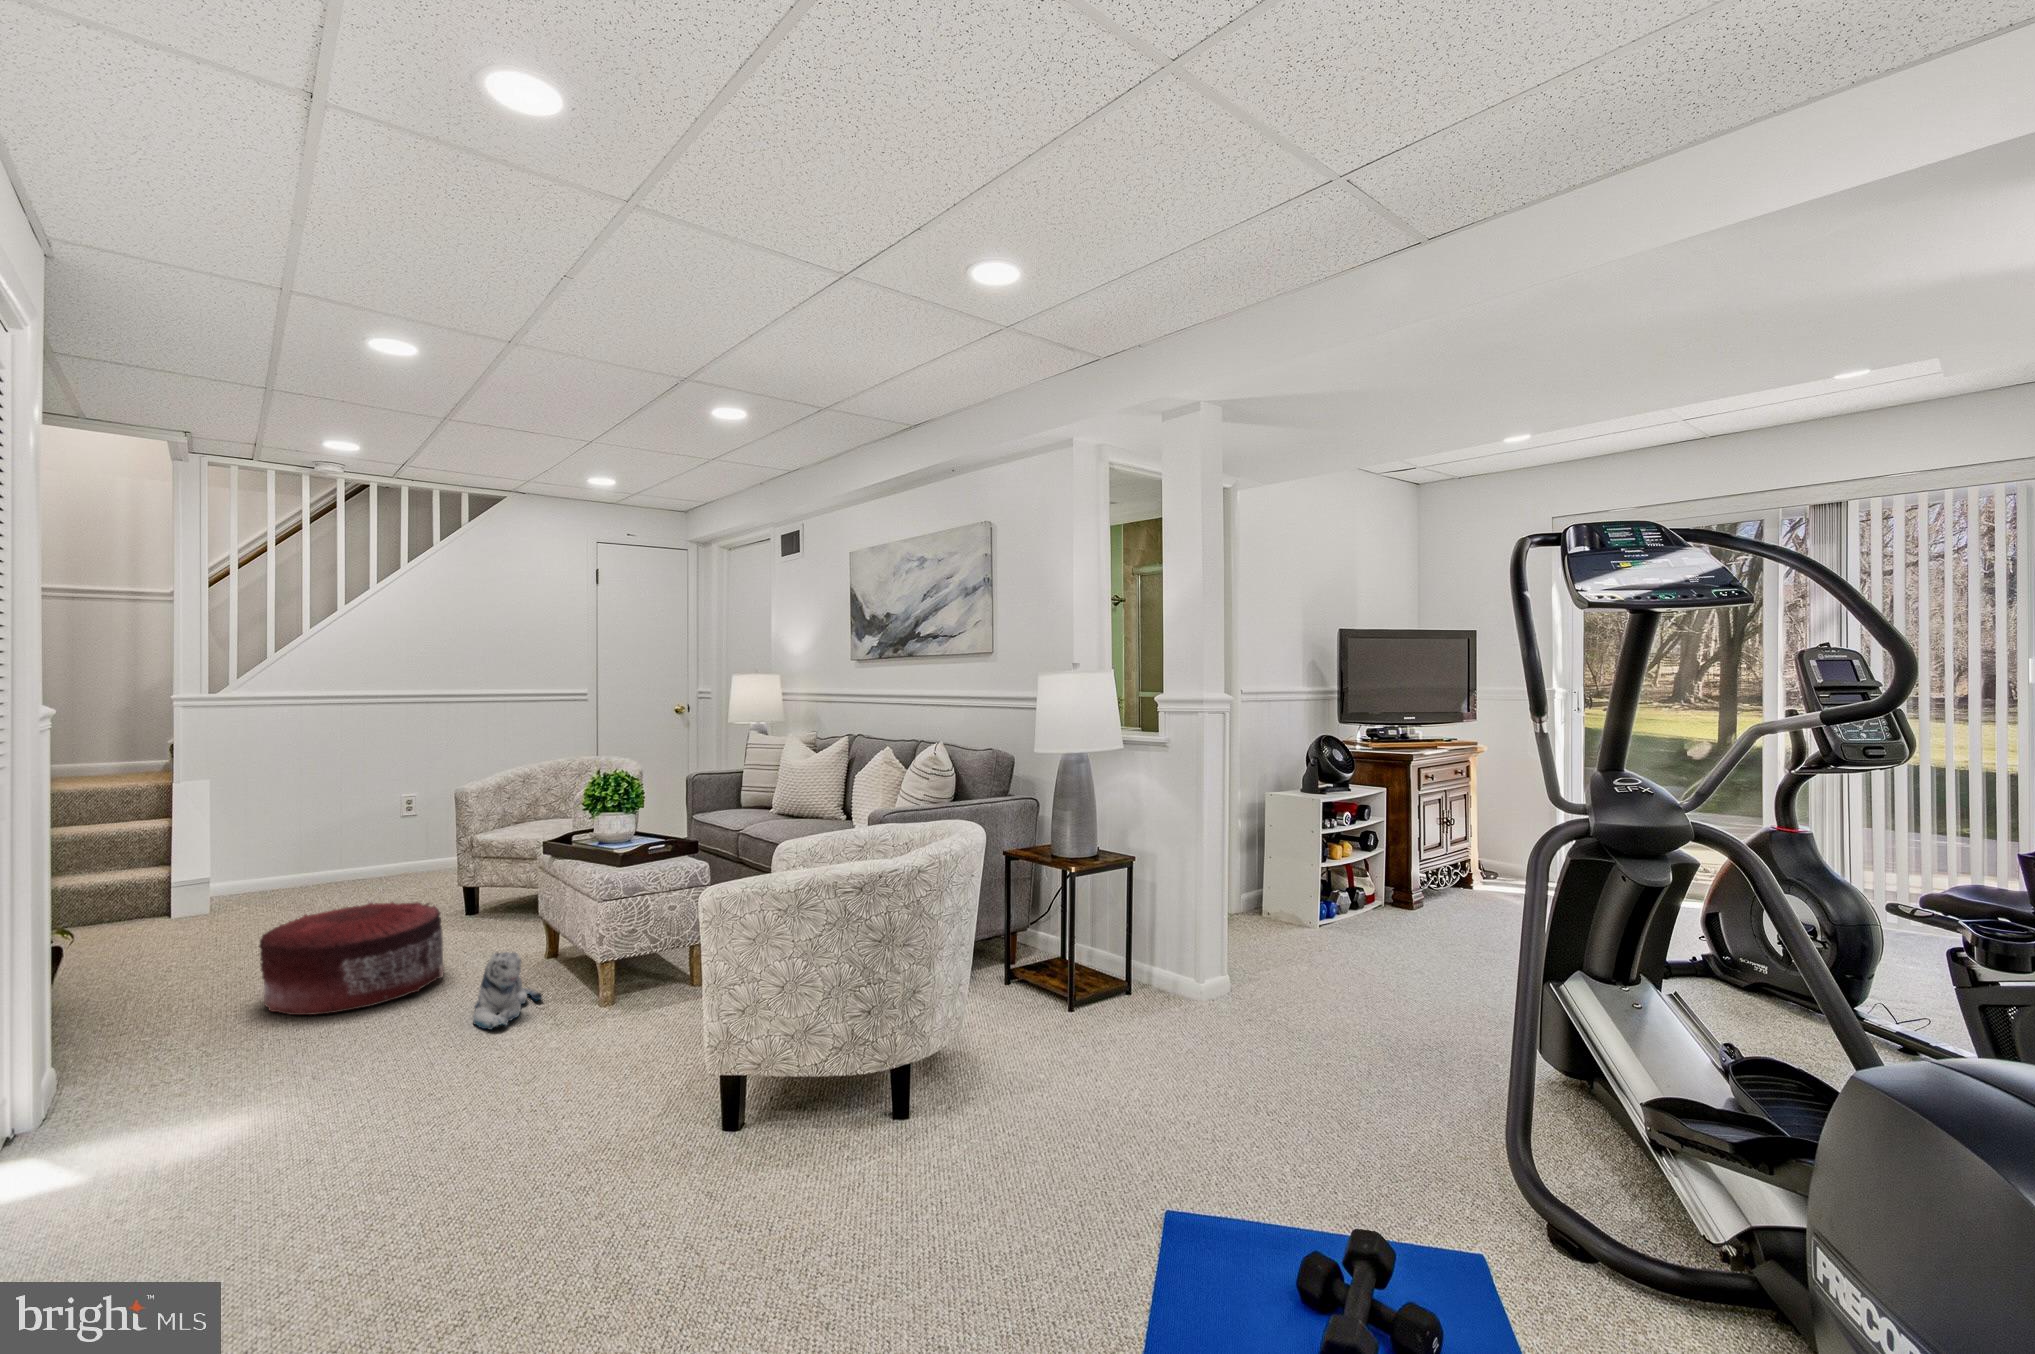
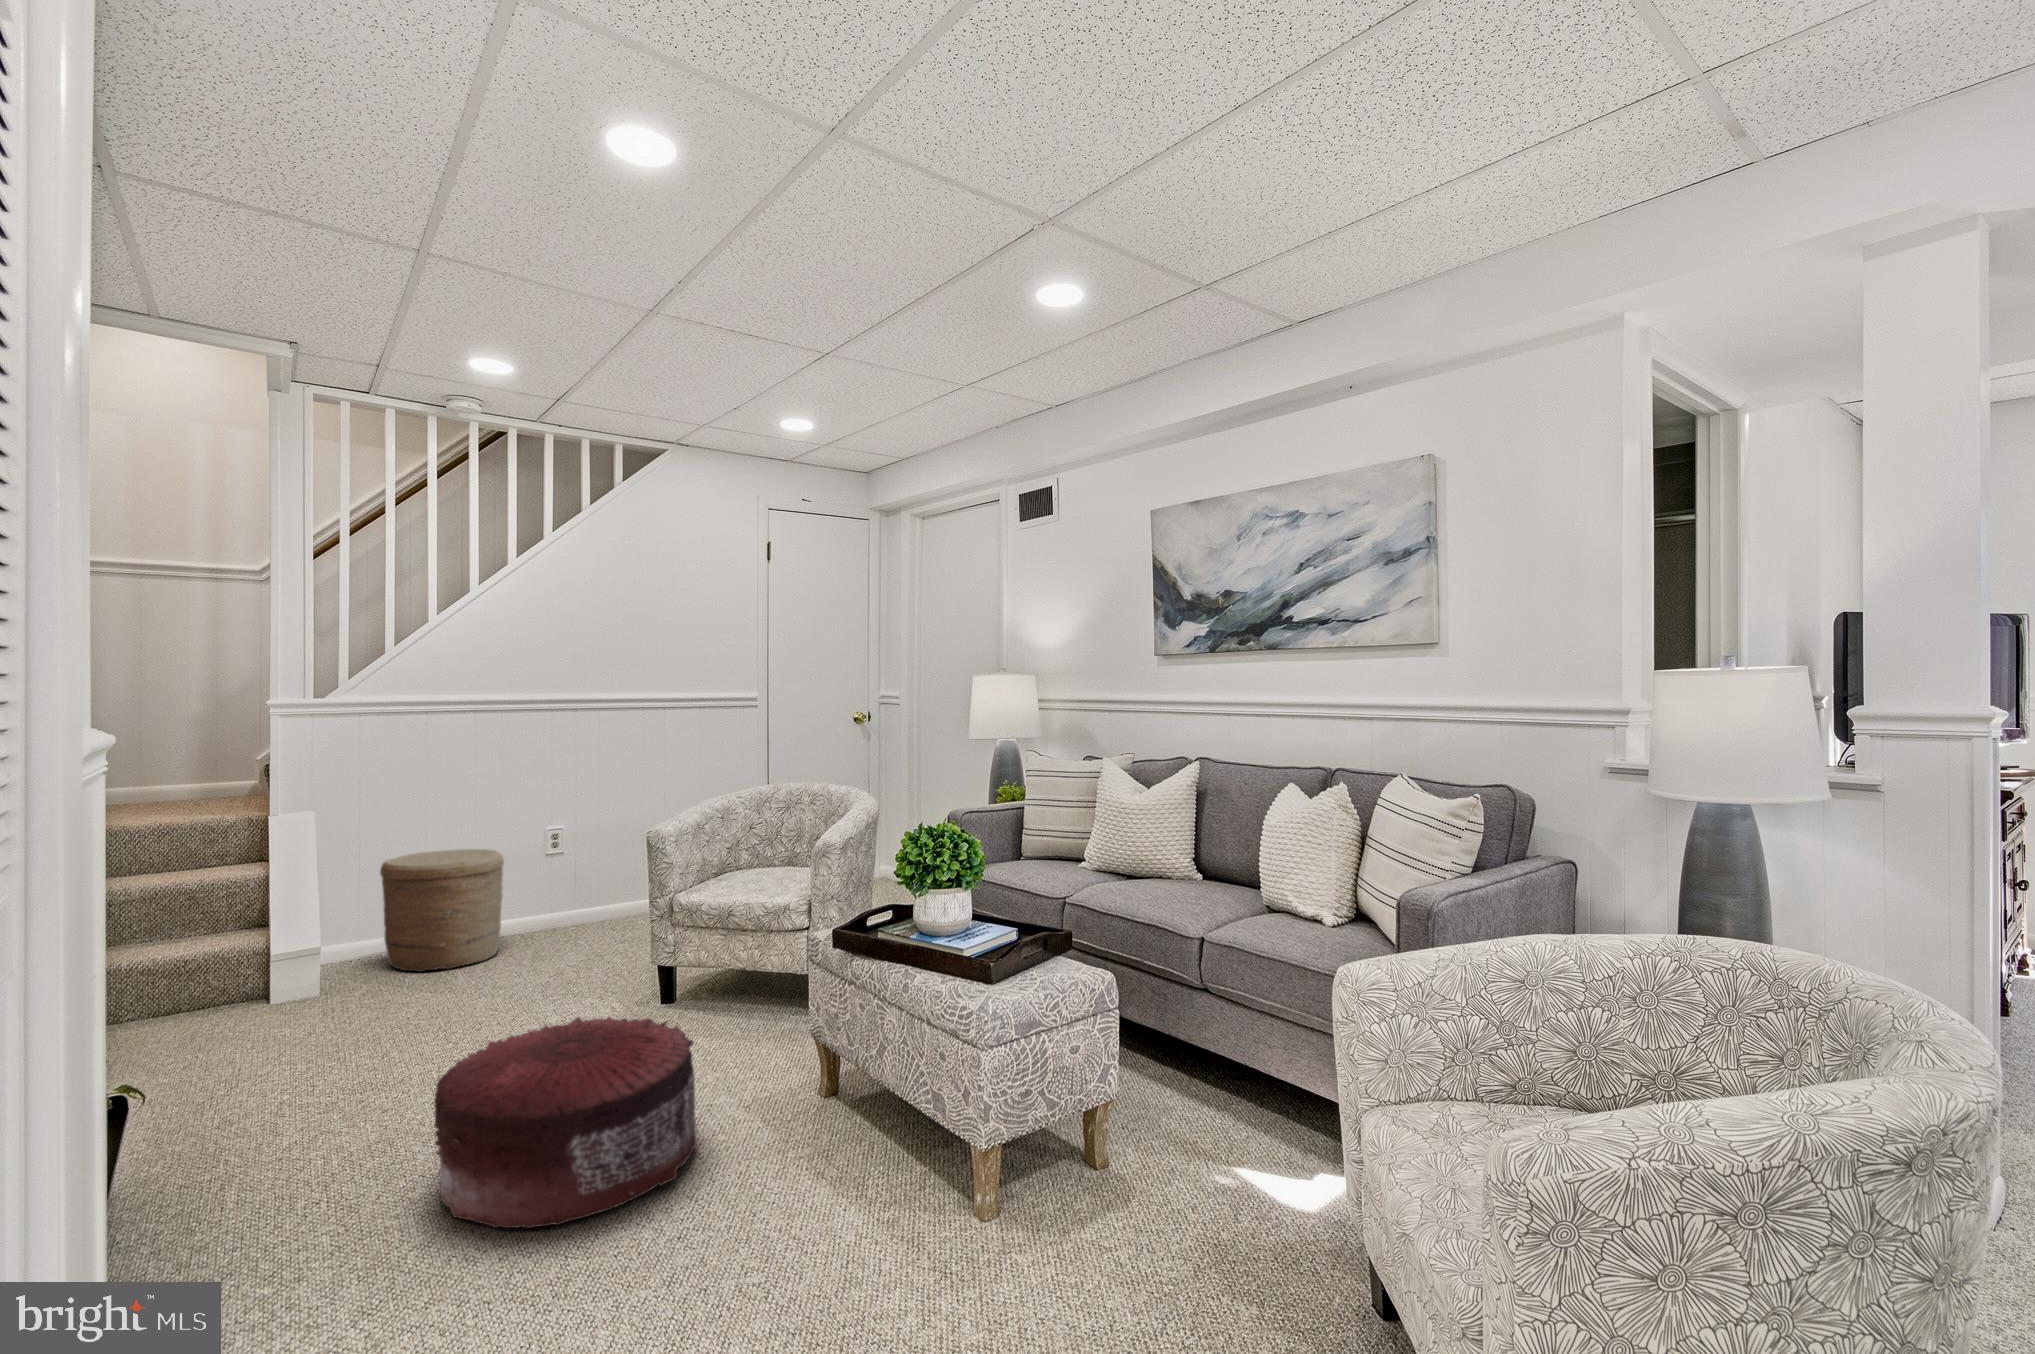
woven basket: none [261,807,361,896] -> present [380,849,504,972]
plush toy: present [473,952,542,1030] -> none [780,1130,884,1283]

